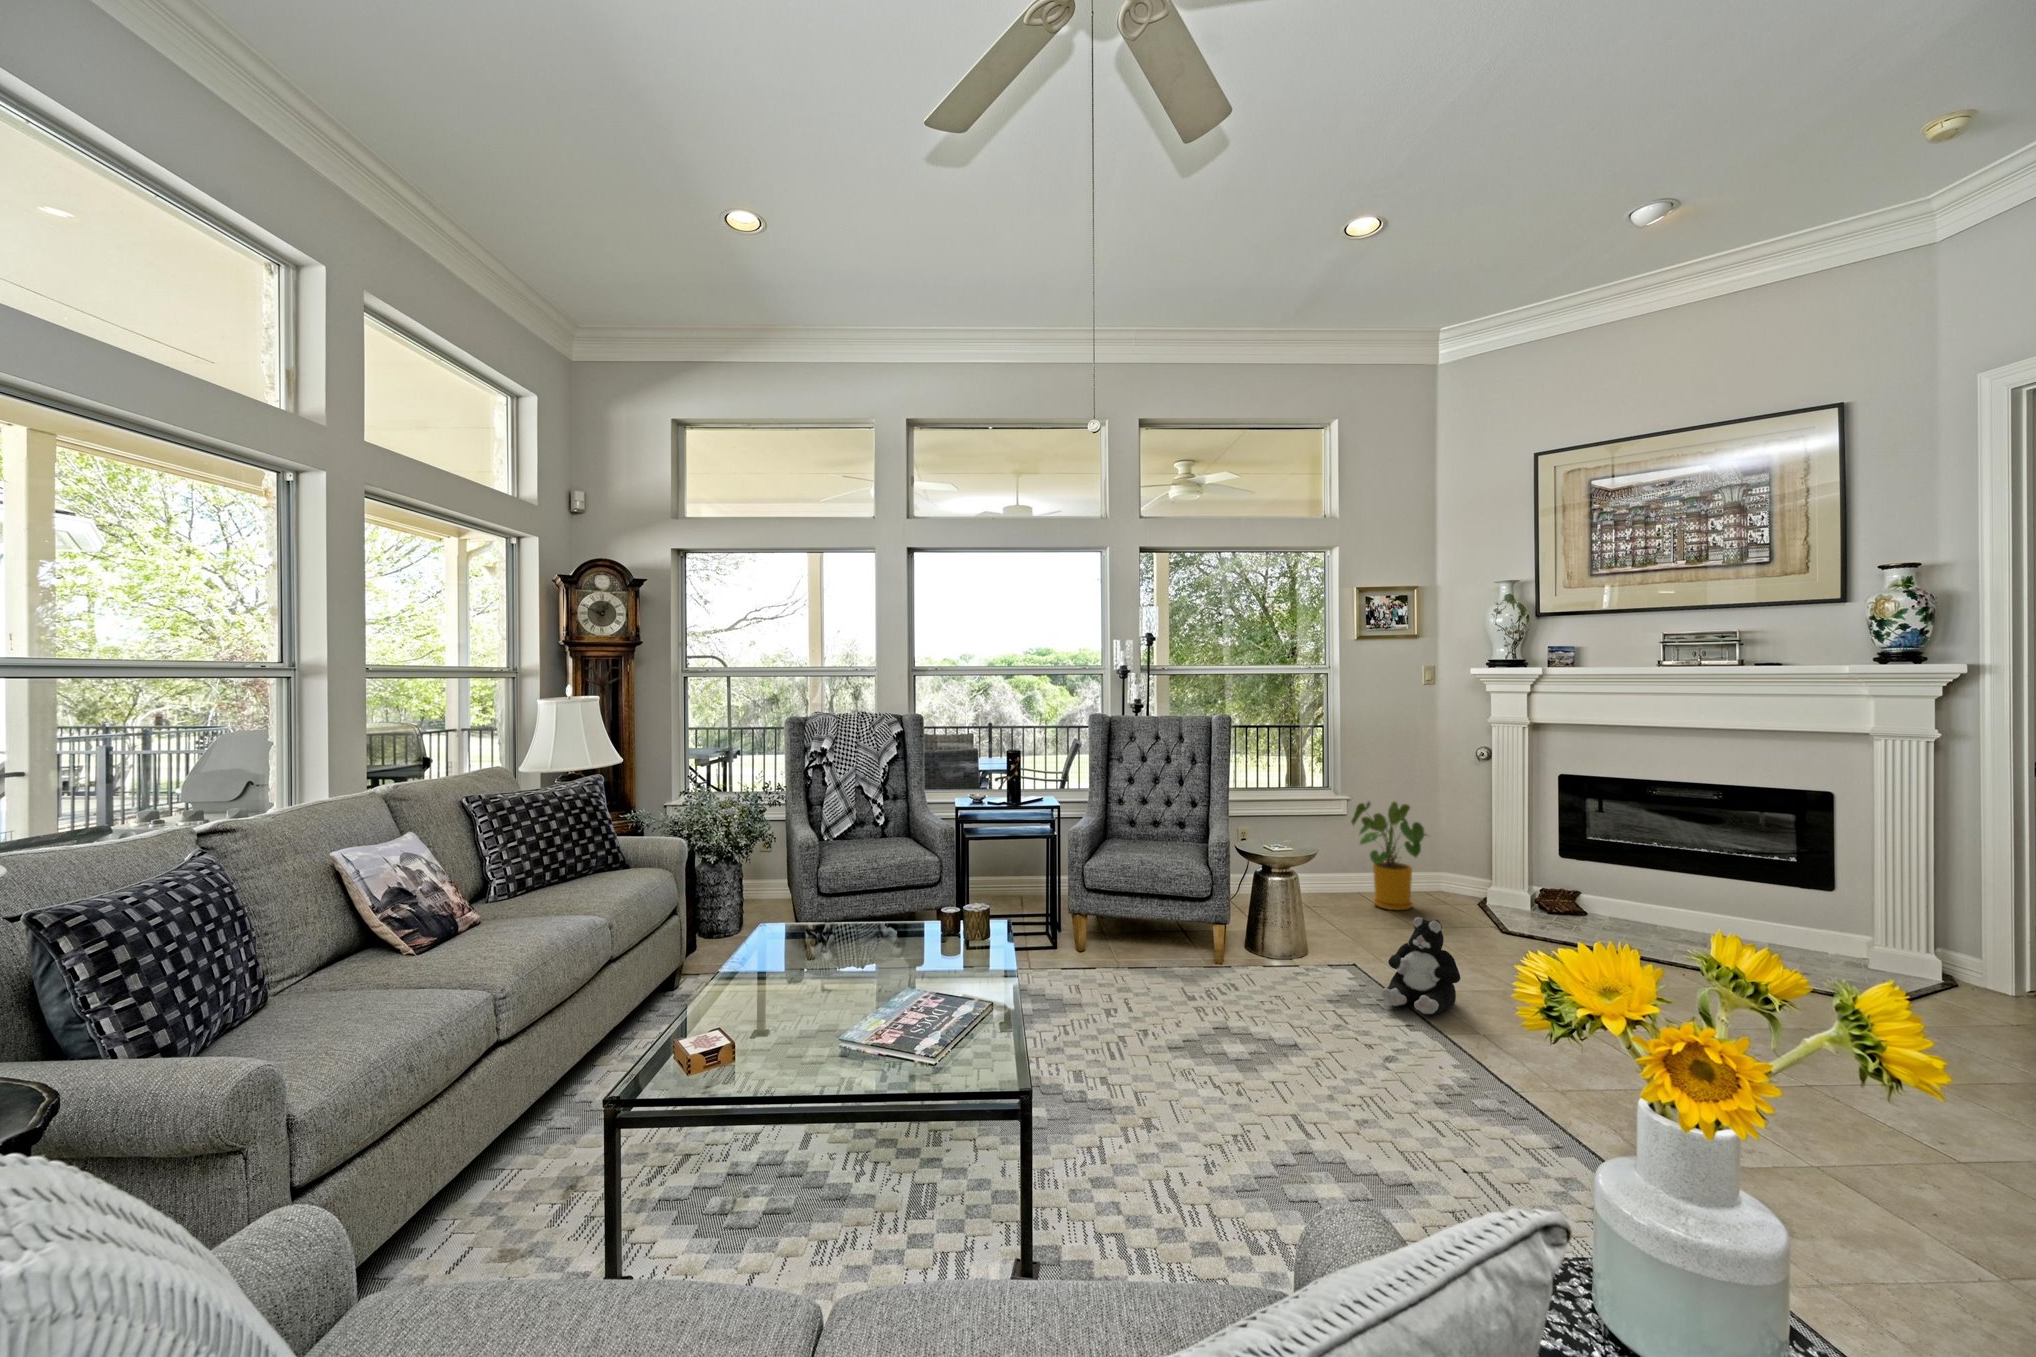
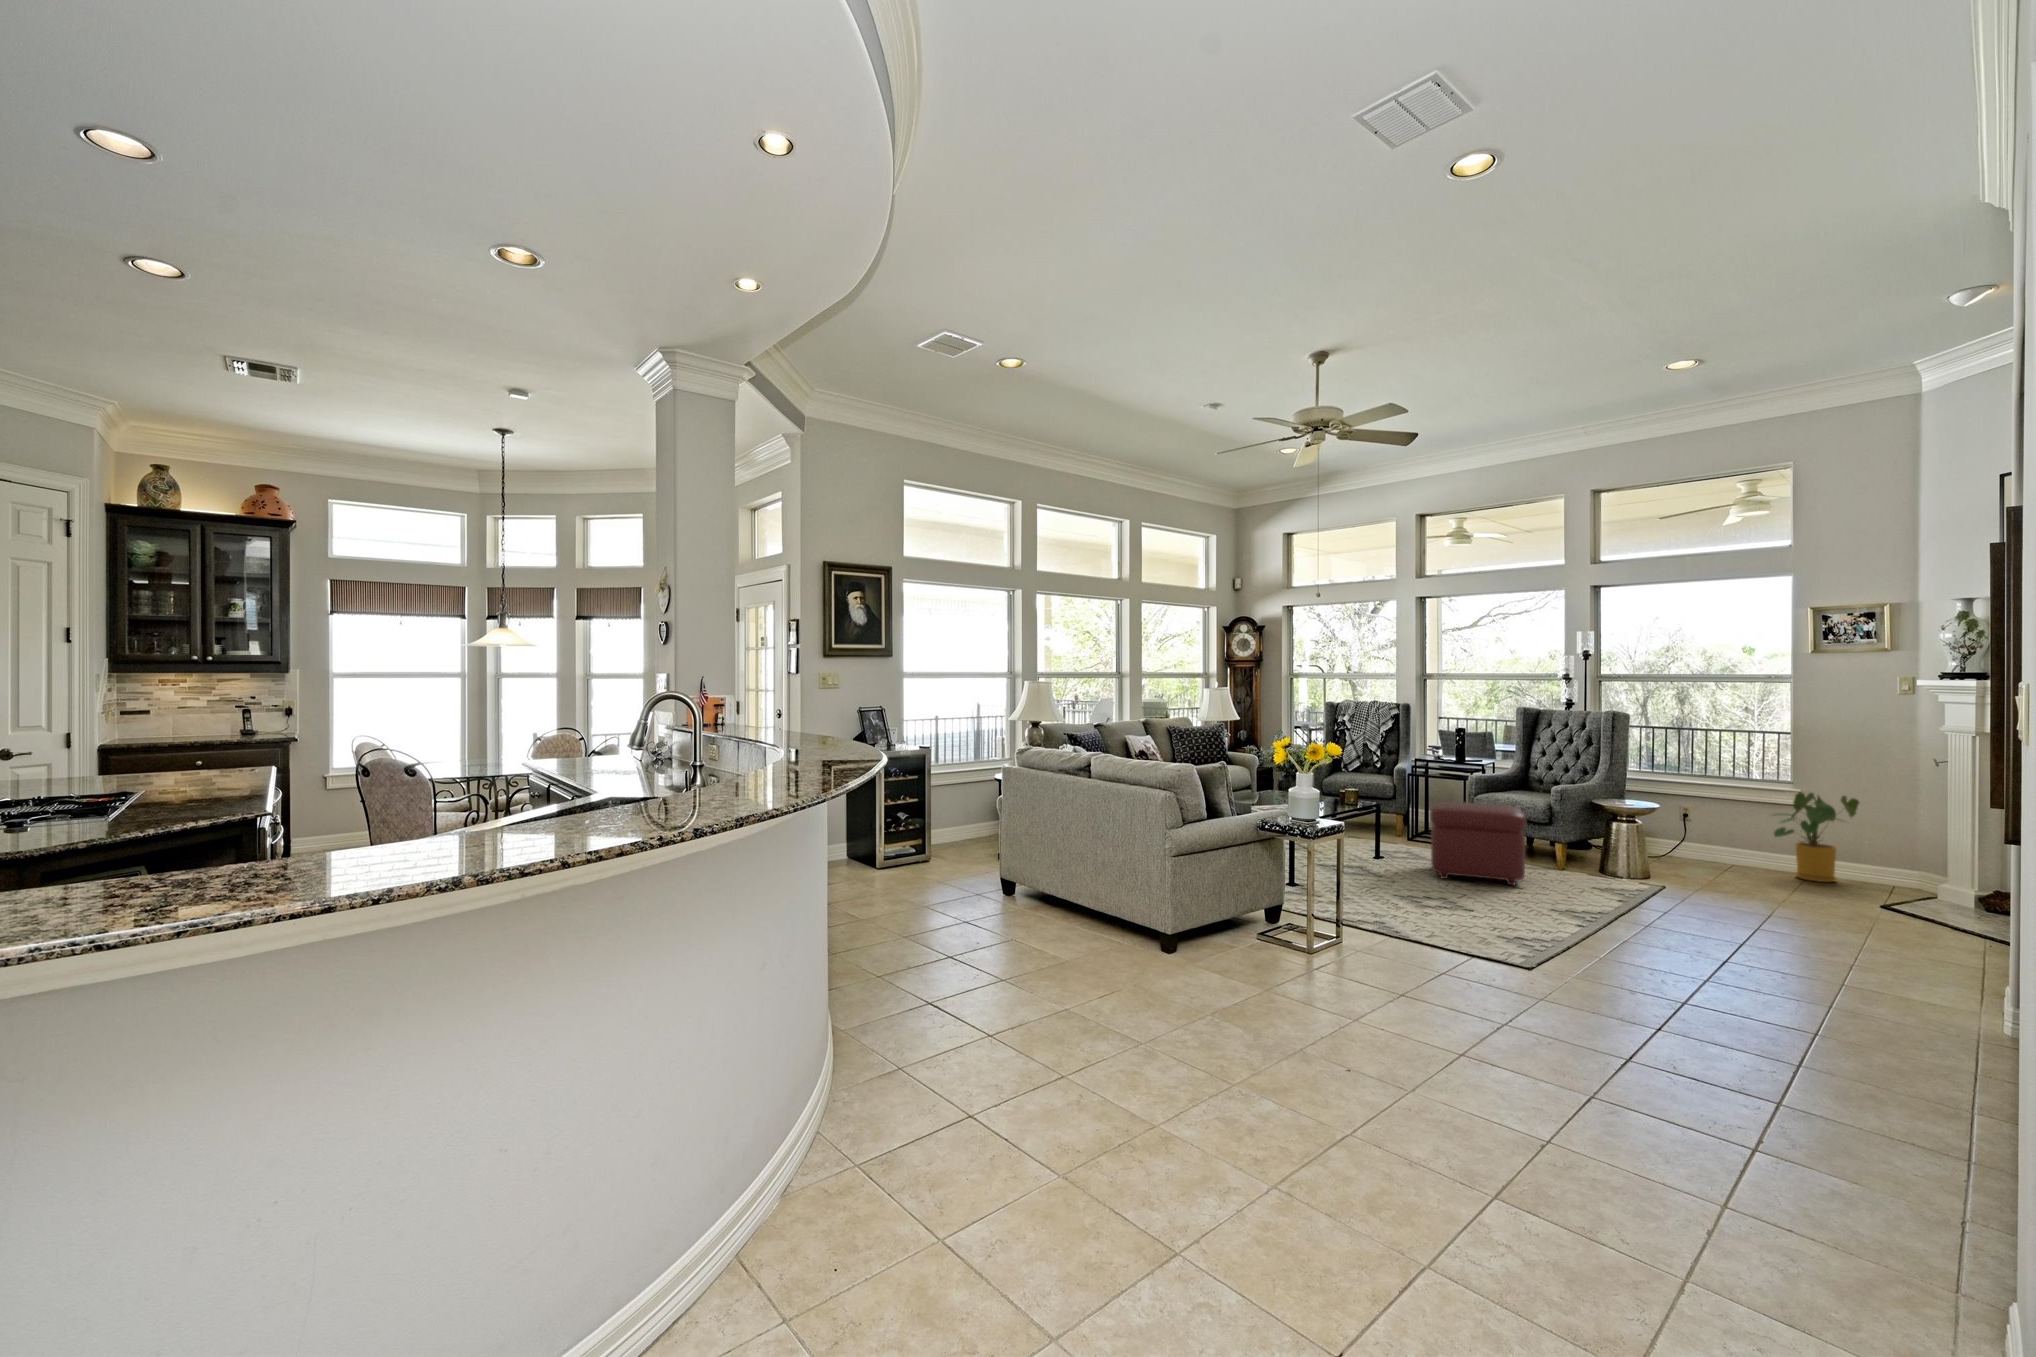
ottoman: none [1095,890,1282,1067] -> present [1430,801,1526,885]
plush toy: present [1382,916,1460,1015] -> none [1632,843,1698,901]

